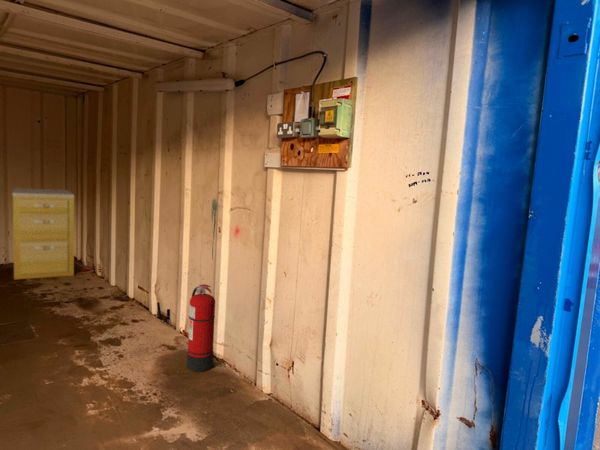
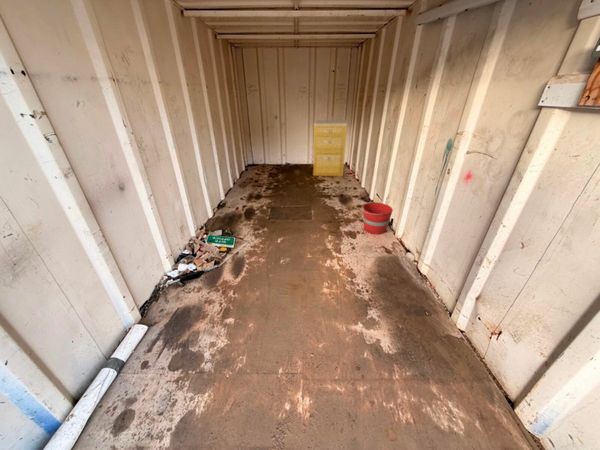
fire extinguisher: present [187,284,215,372] -> none [396,218,429,282]
bucket: none [123,290,167,335] -> present [363,202,393,234]

